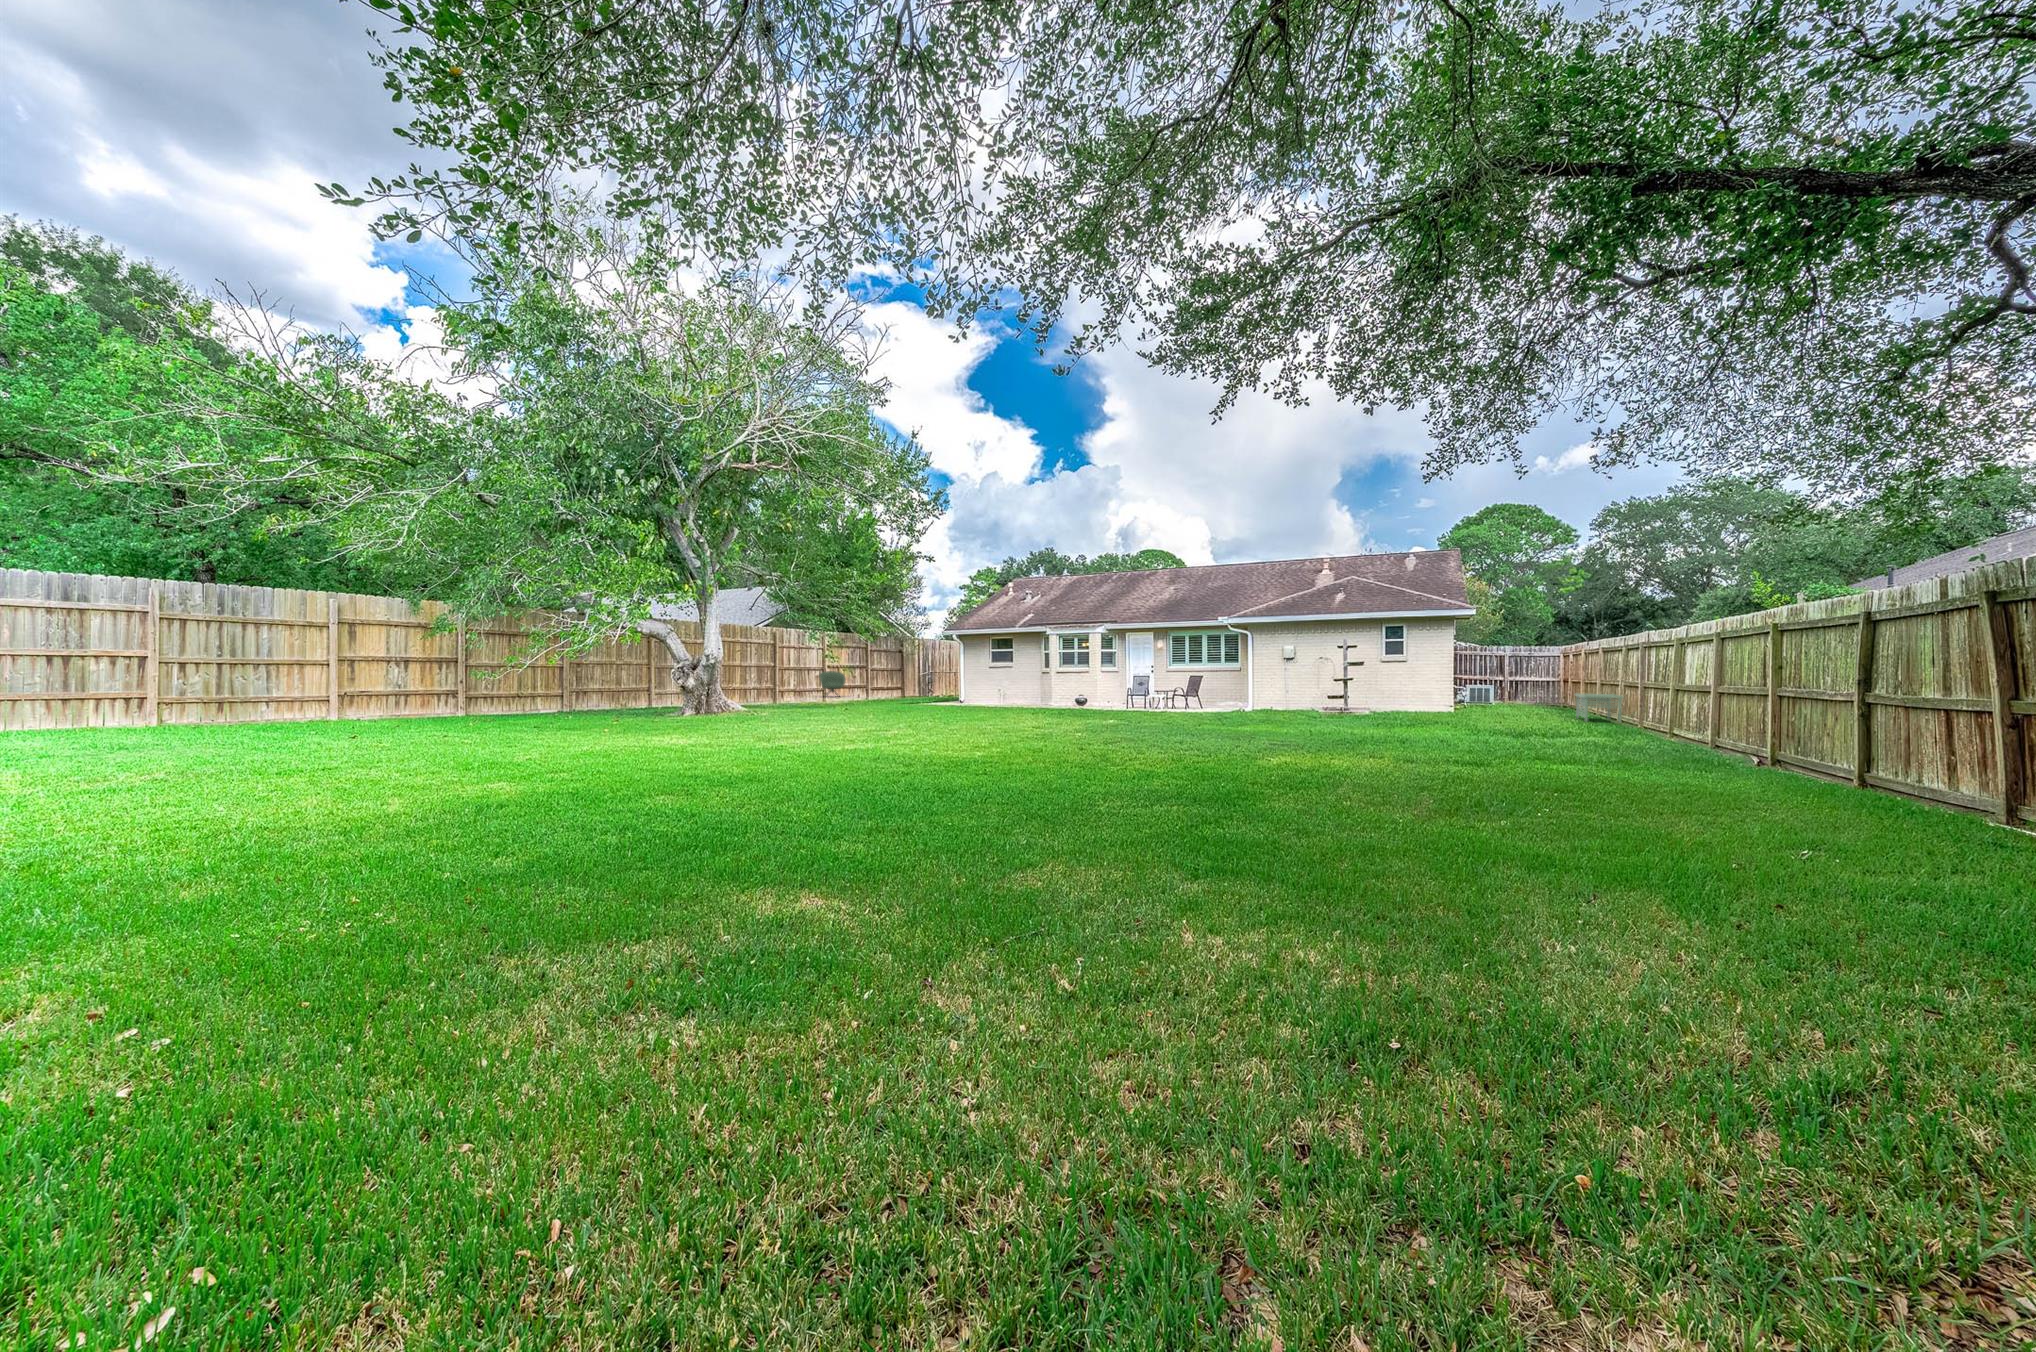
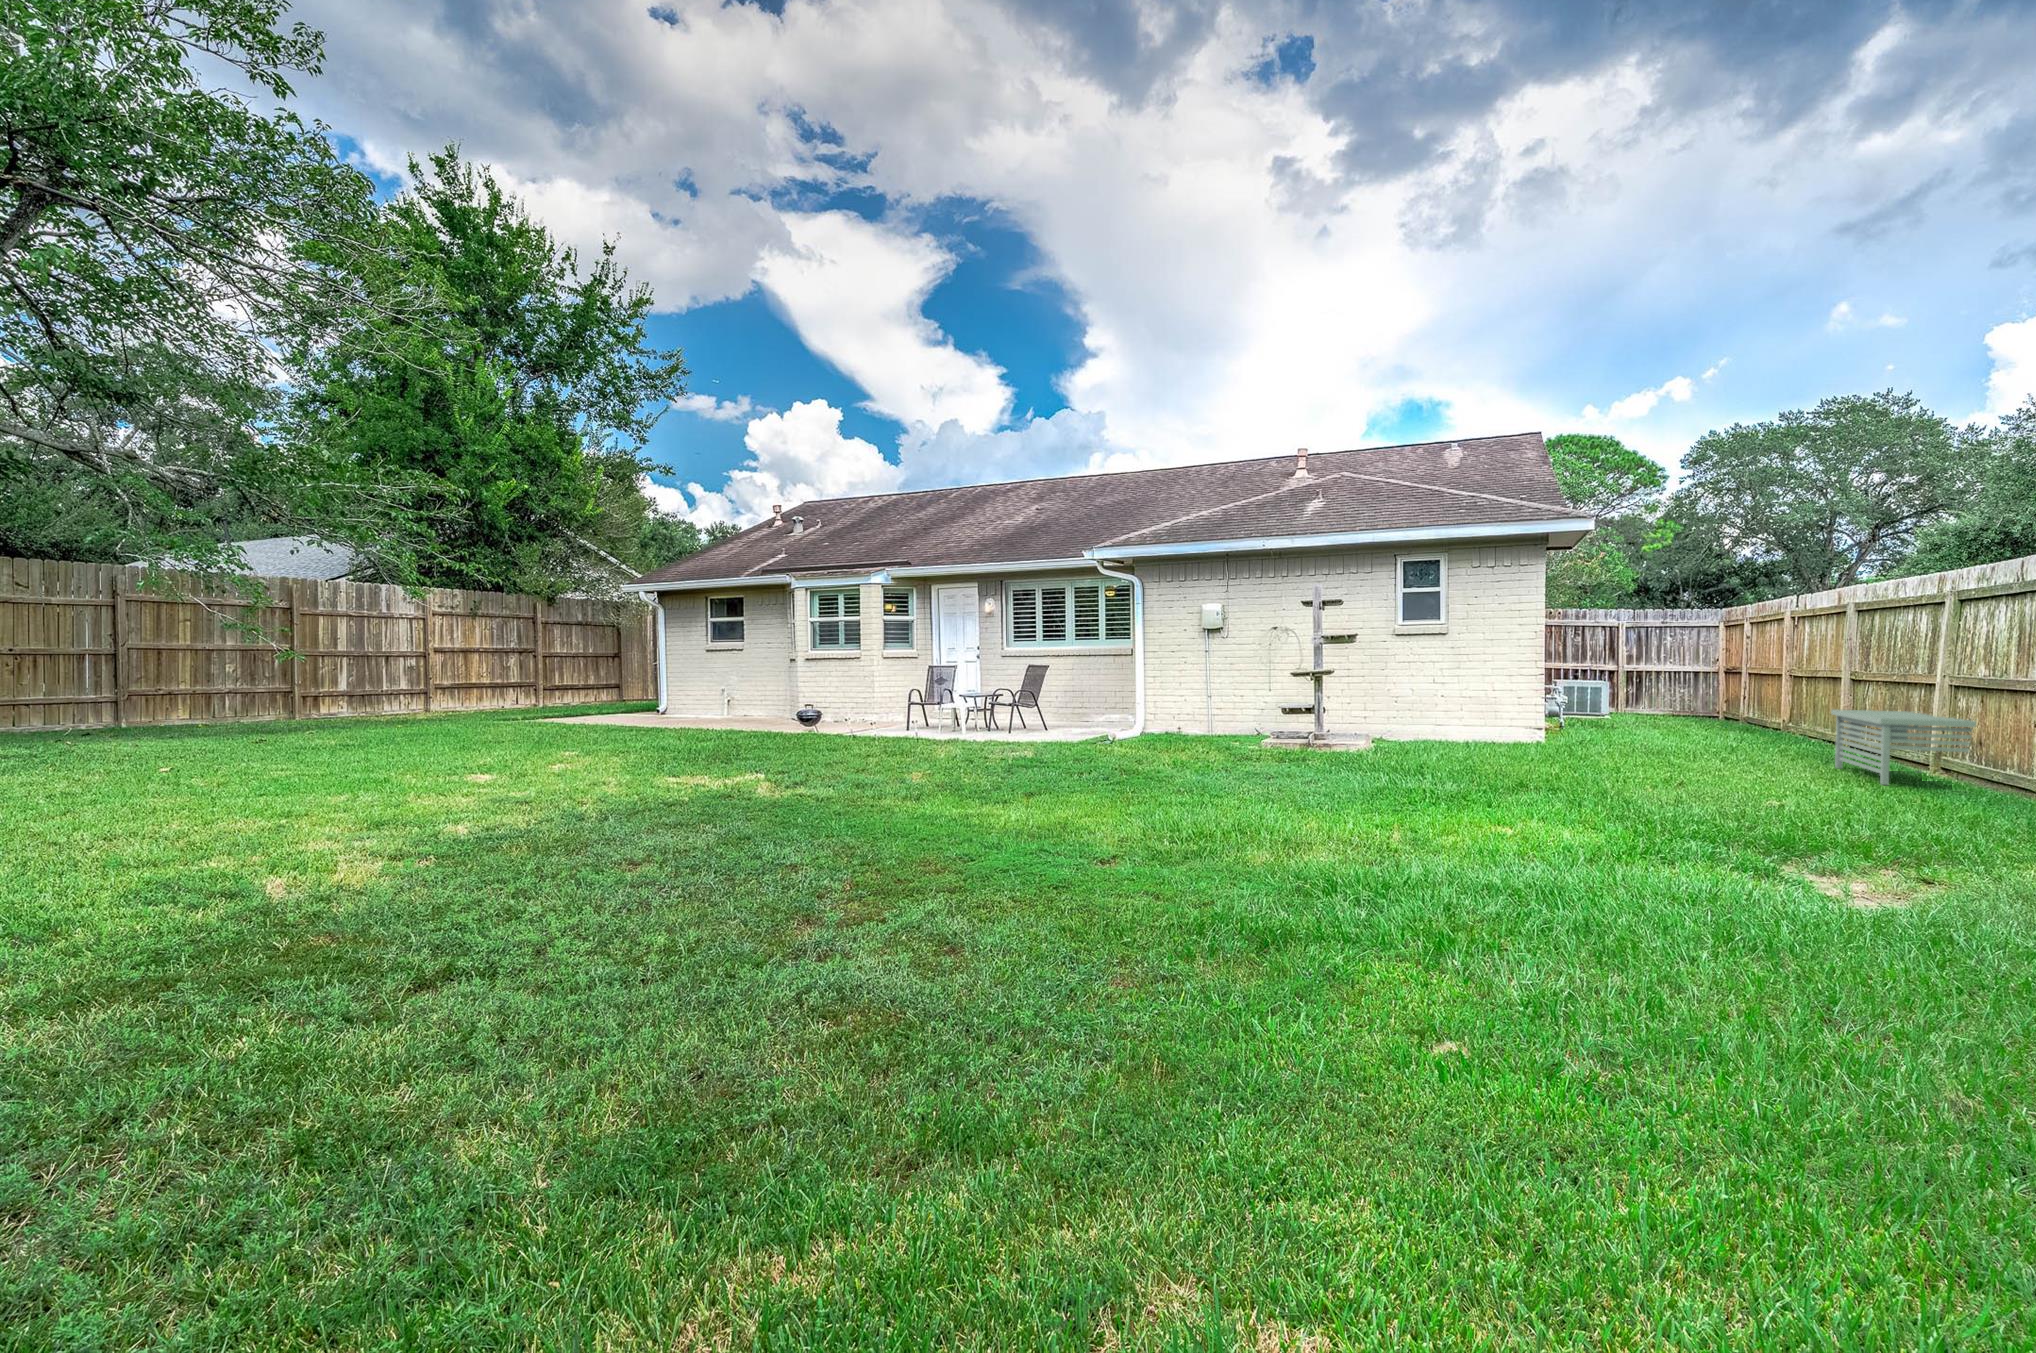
armchair: present [819,671,846,696] -> none [373,658,434,706]

